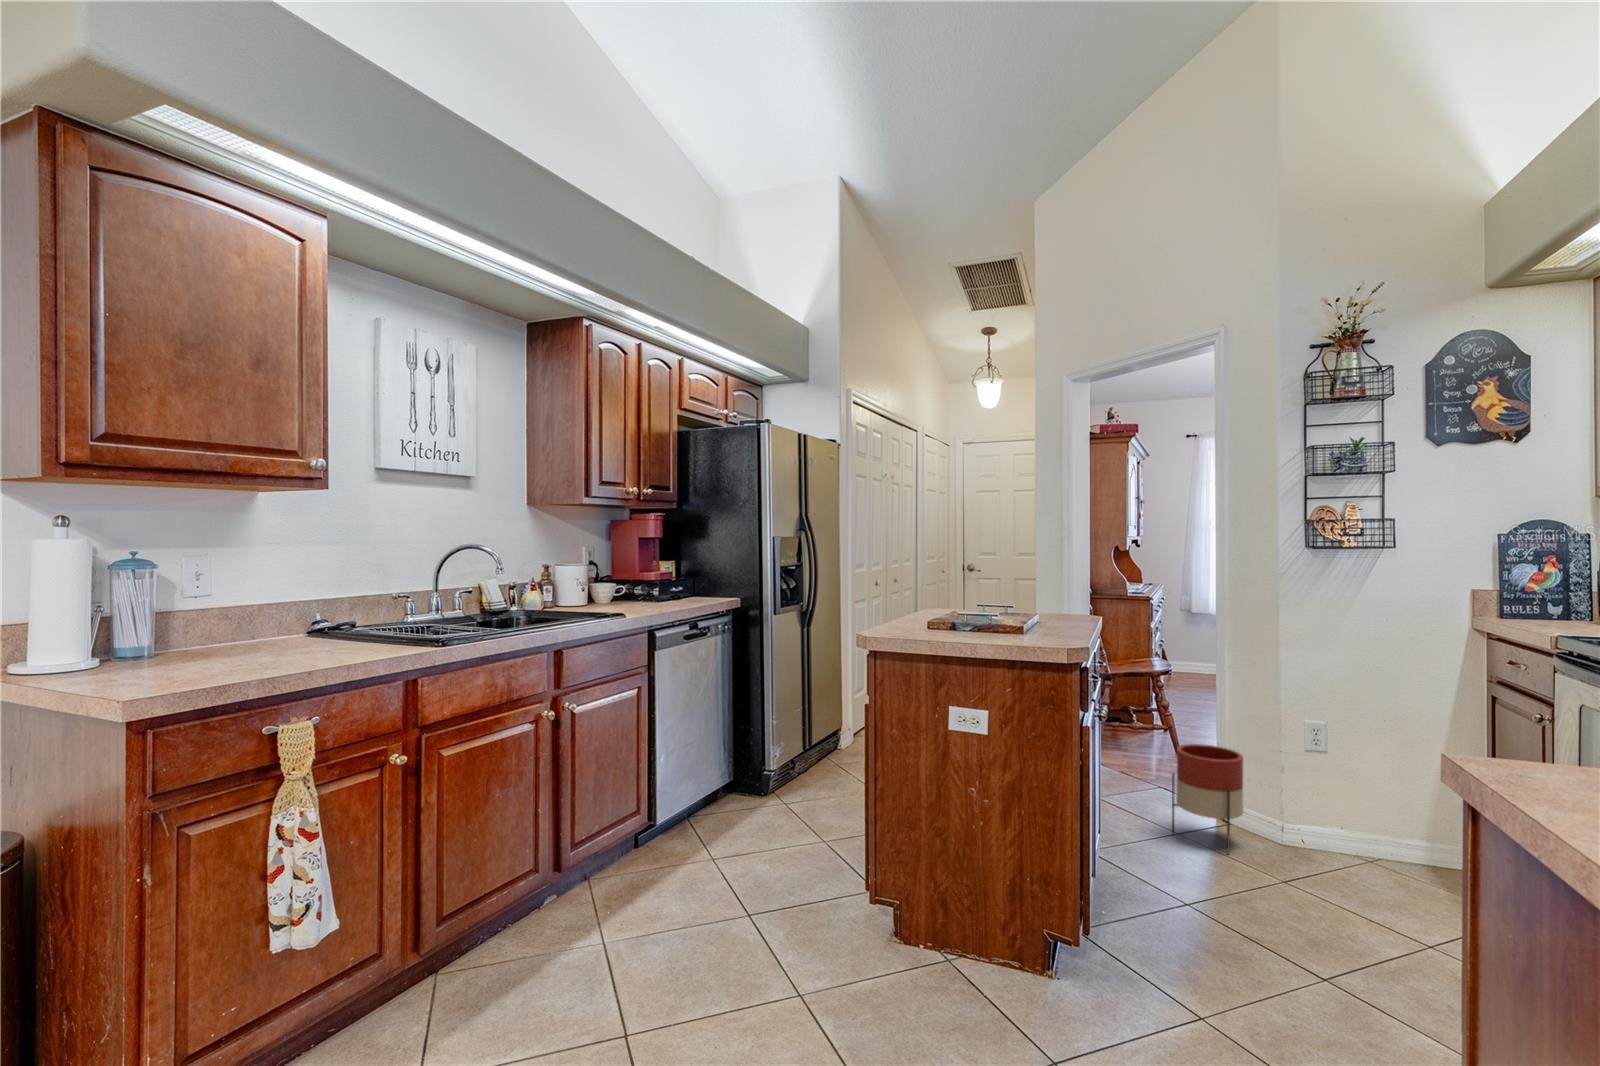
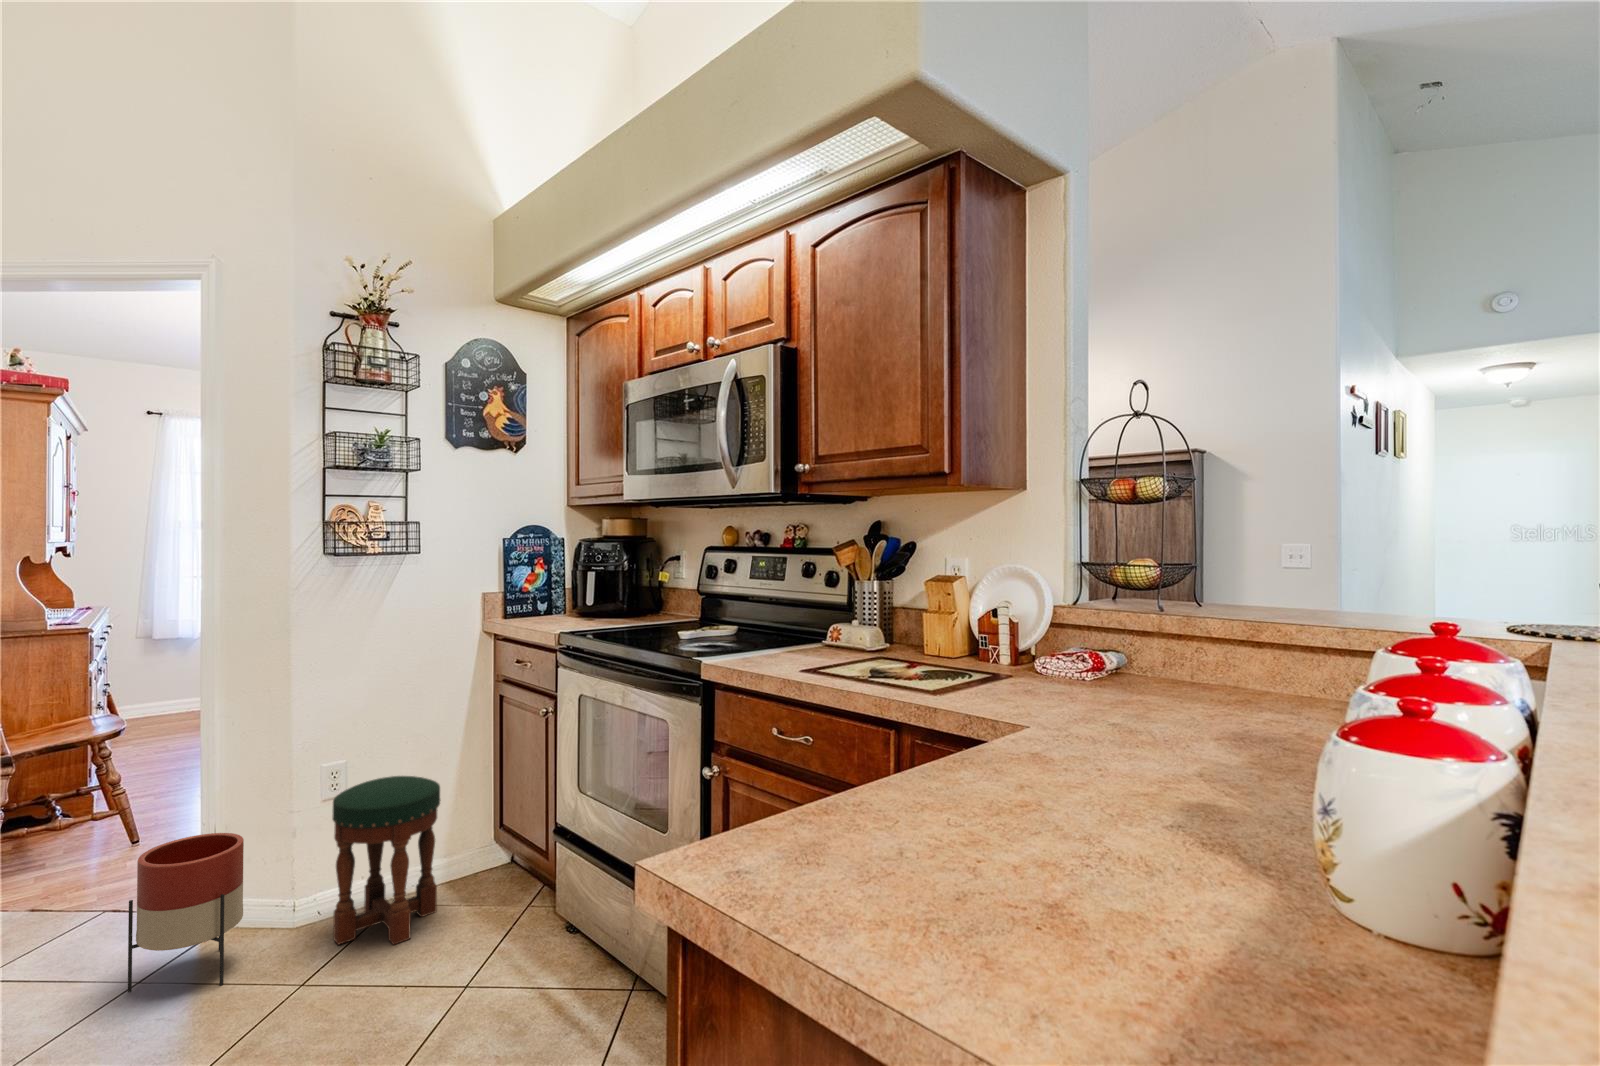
stool: none [1311,743,1415,890] -> present [333,776,441,944]

